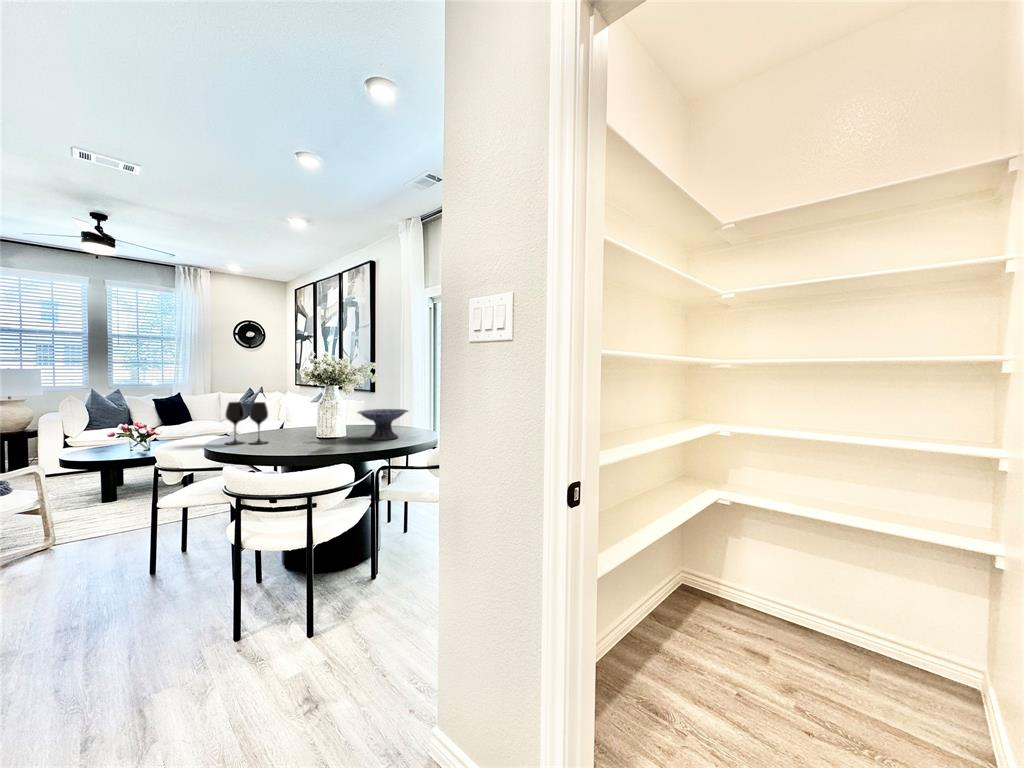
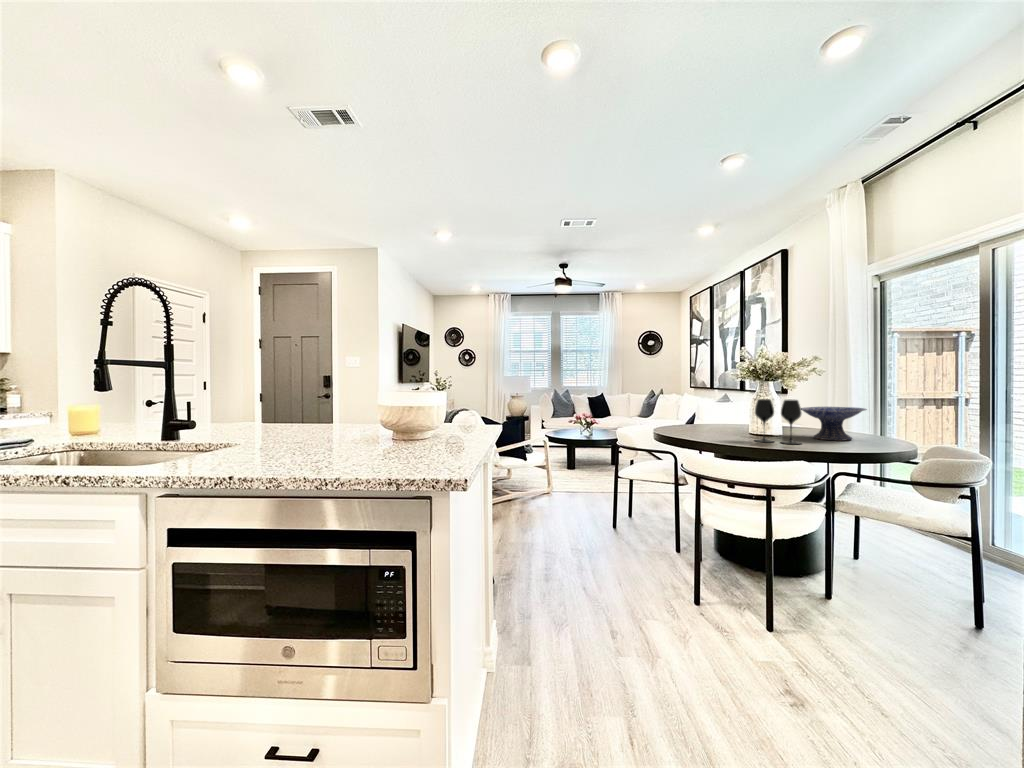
wine glass: present [225,402,268,444] -> present [755,399,801,444]

